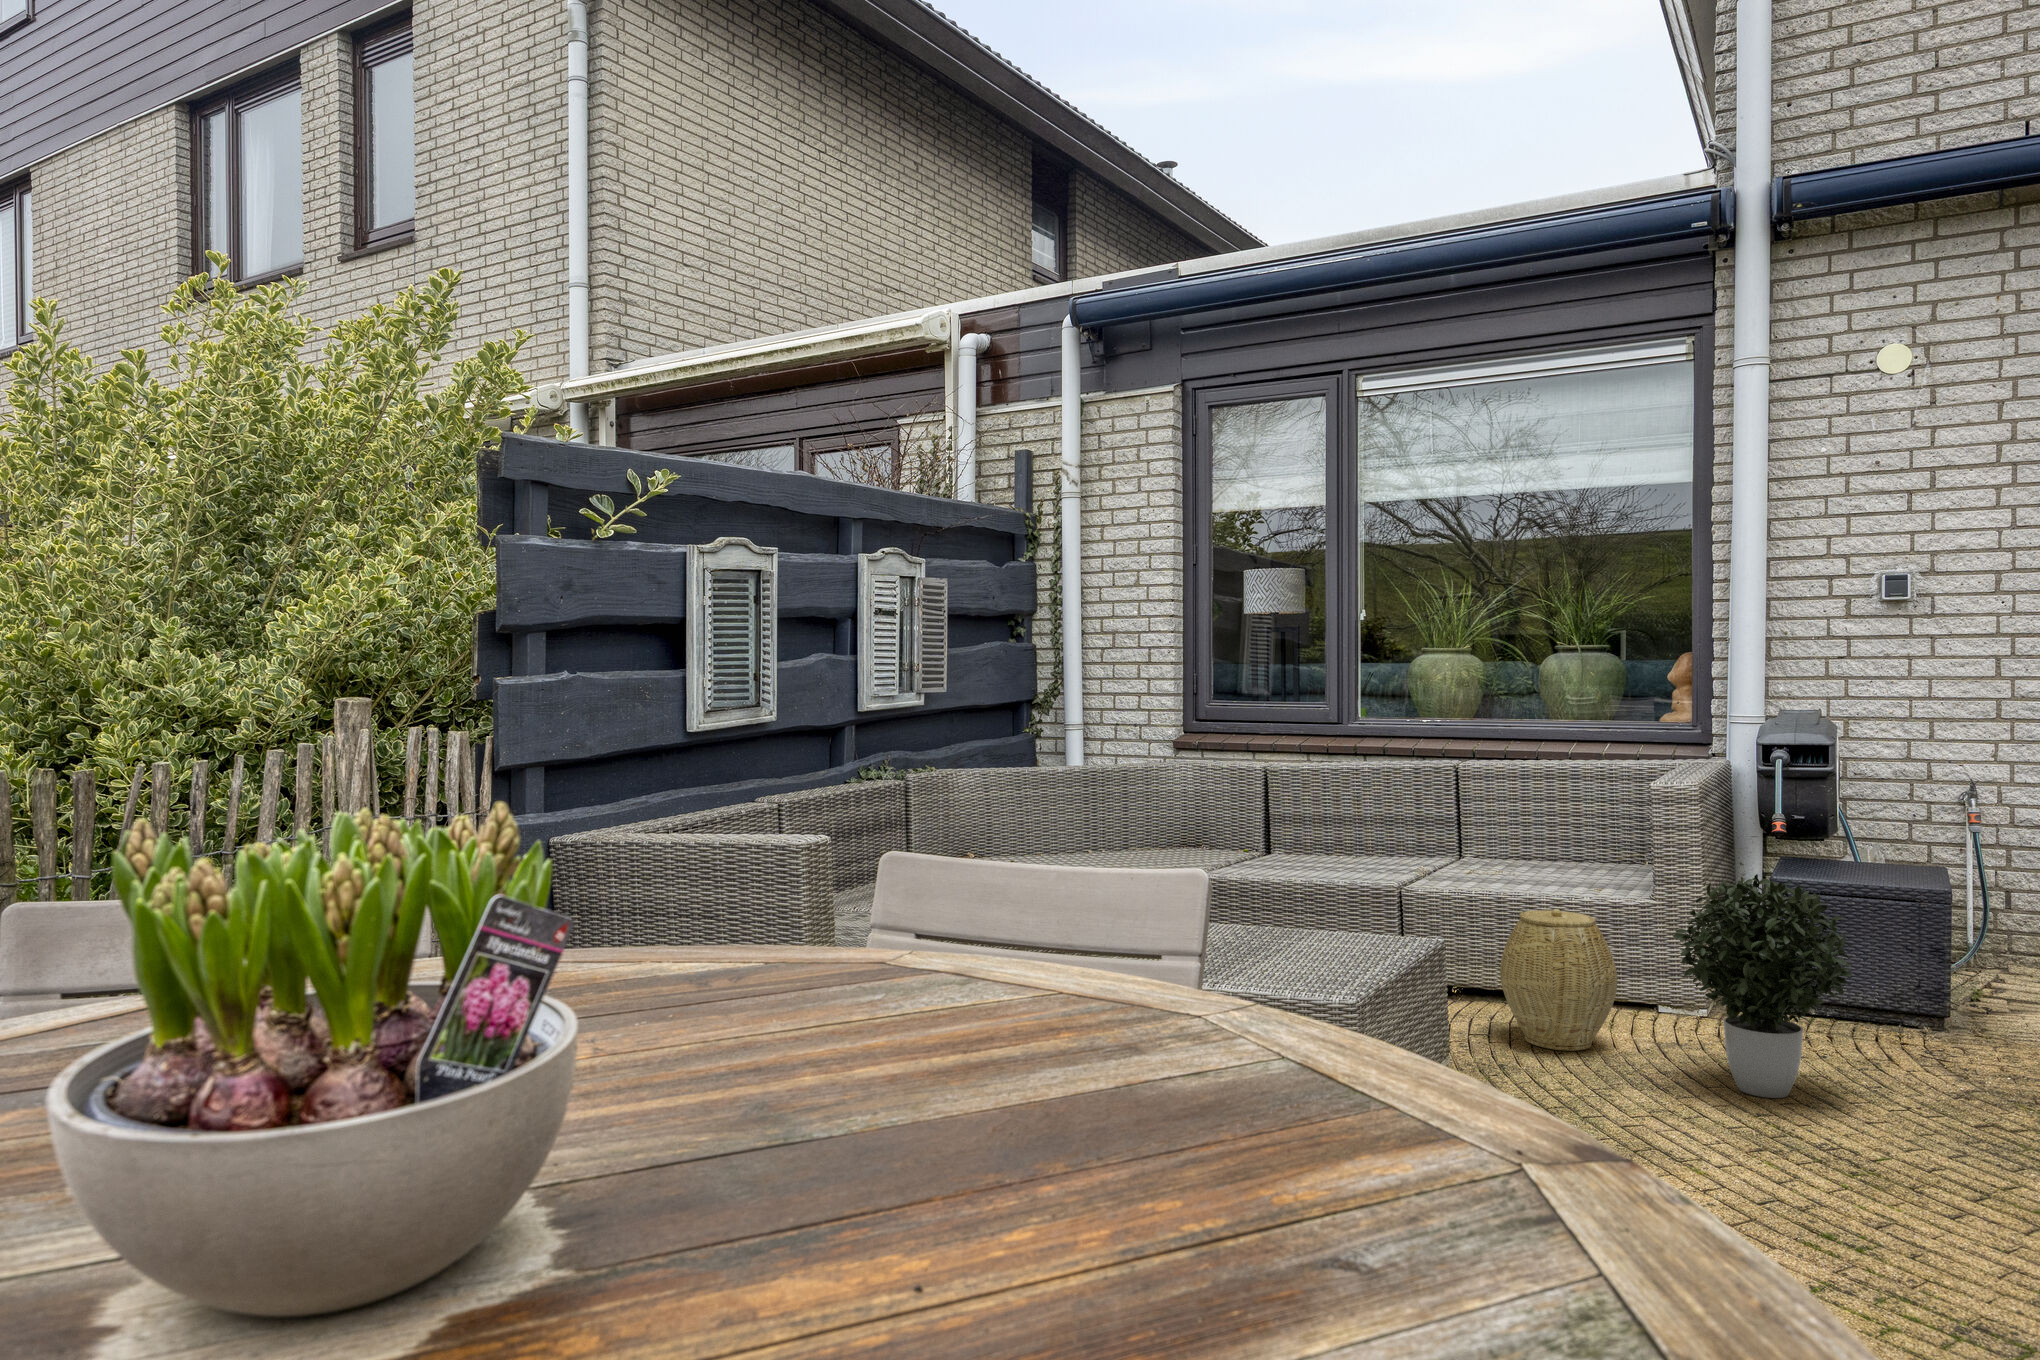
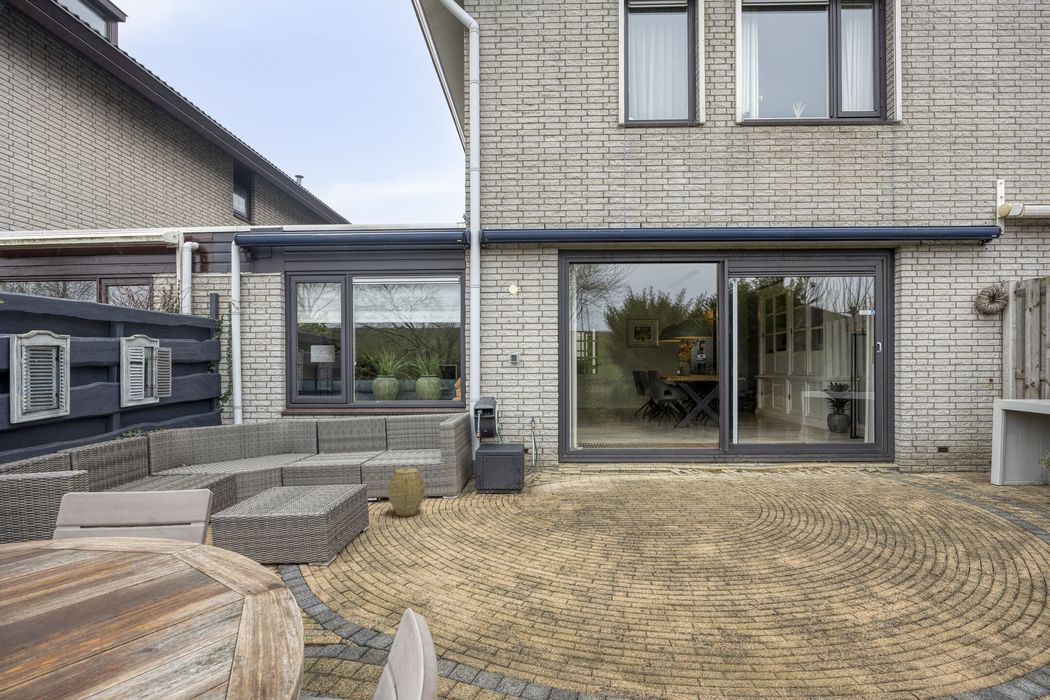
potted plant: present [1673,874,1852,1098] -> none [439,452,488,522]

